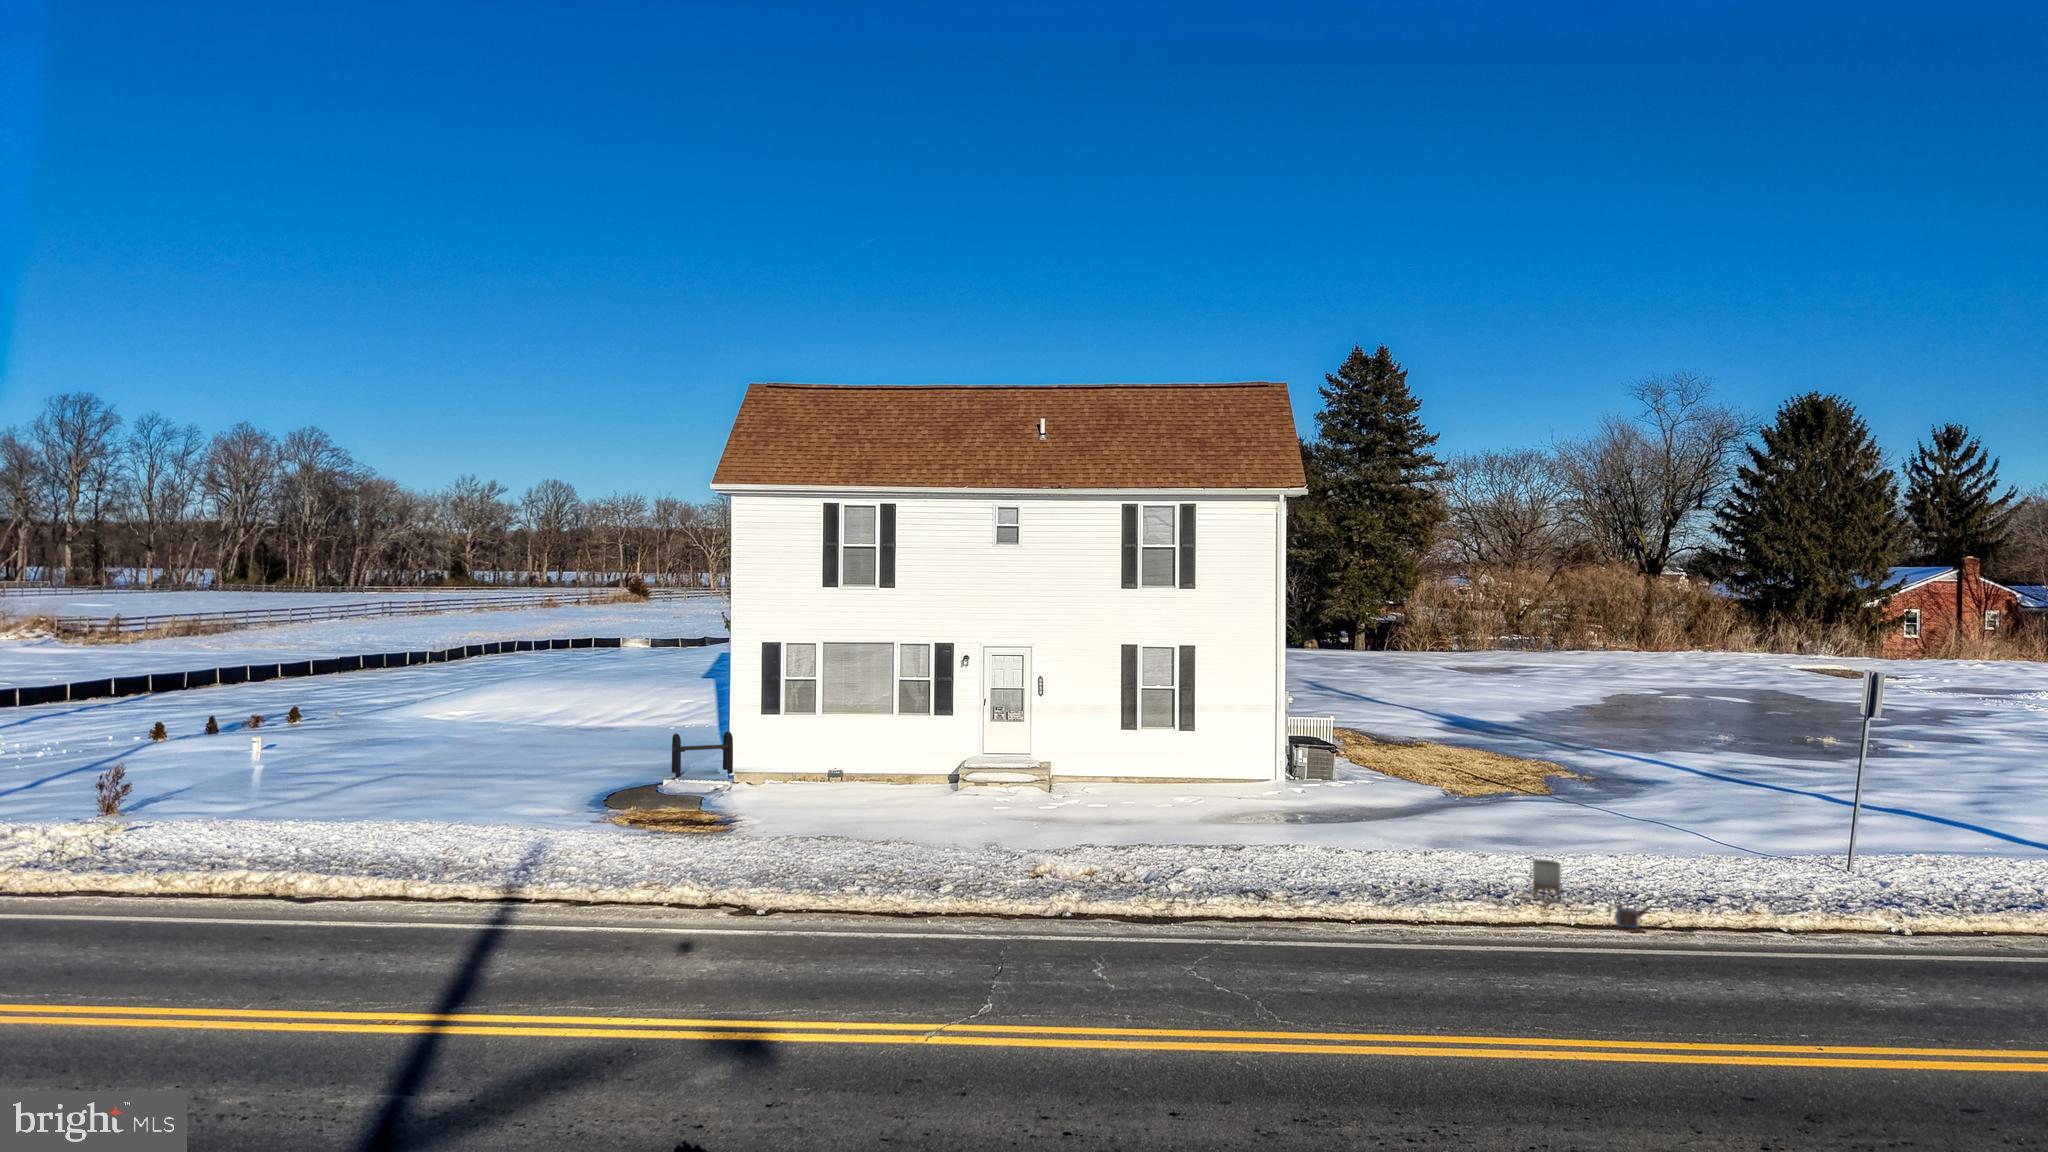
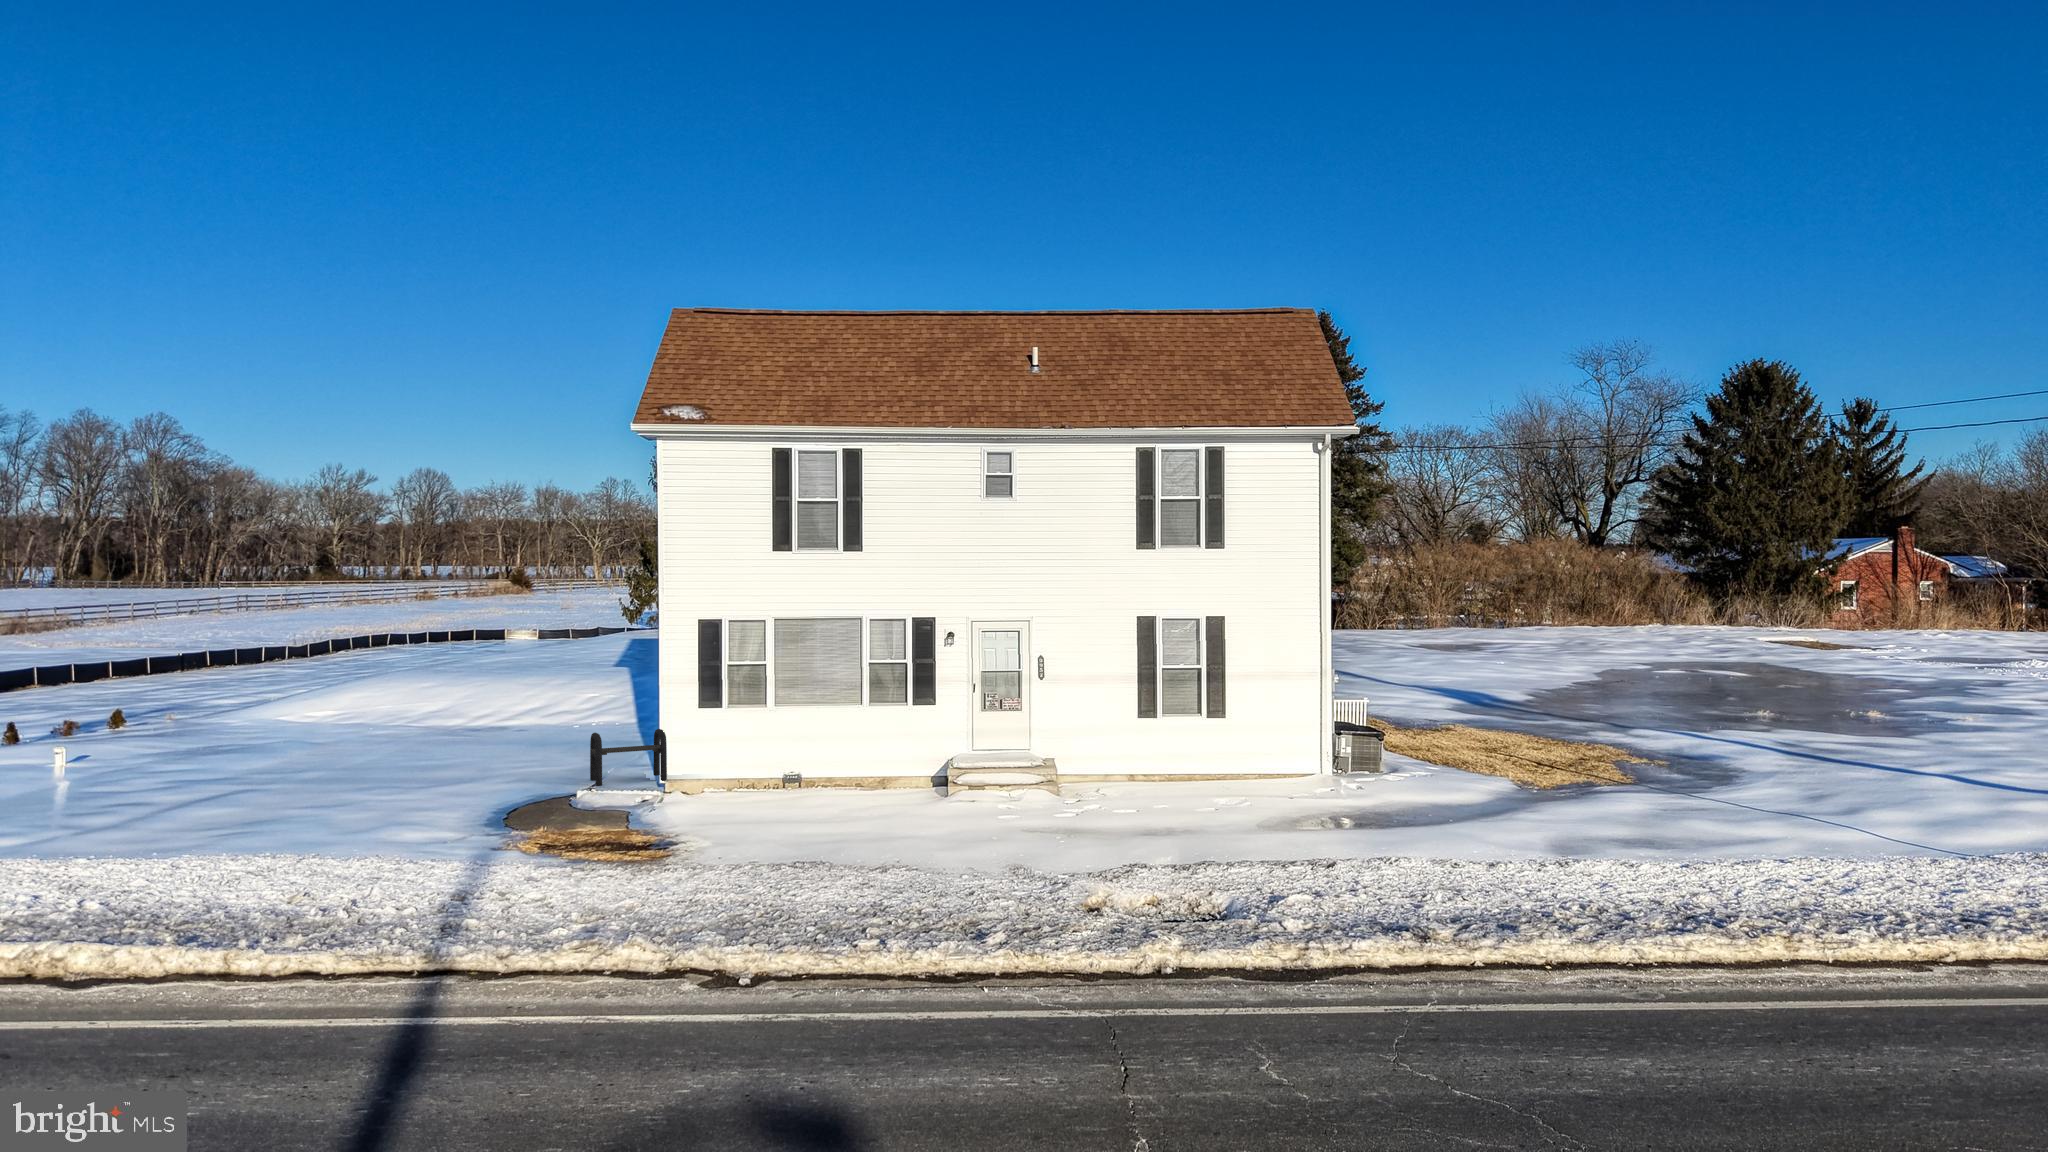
planter: present [1533,860,1561,900] -> none [1742,873,1780,926]
watering can: present [1608,904,1649,928] -> none [1873,933,1929,963]

